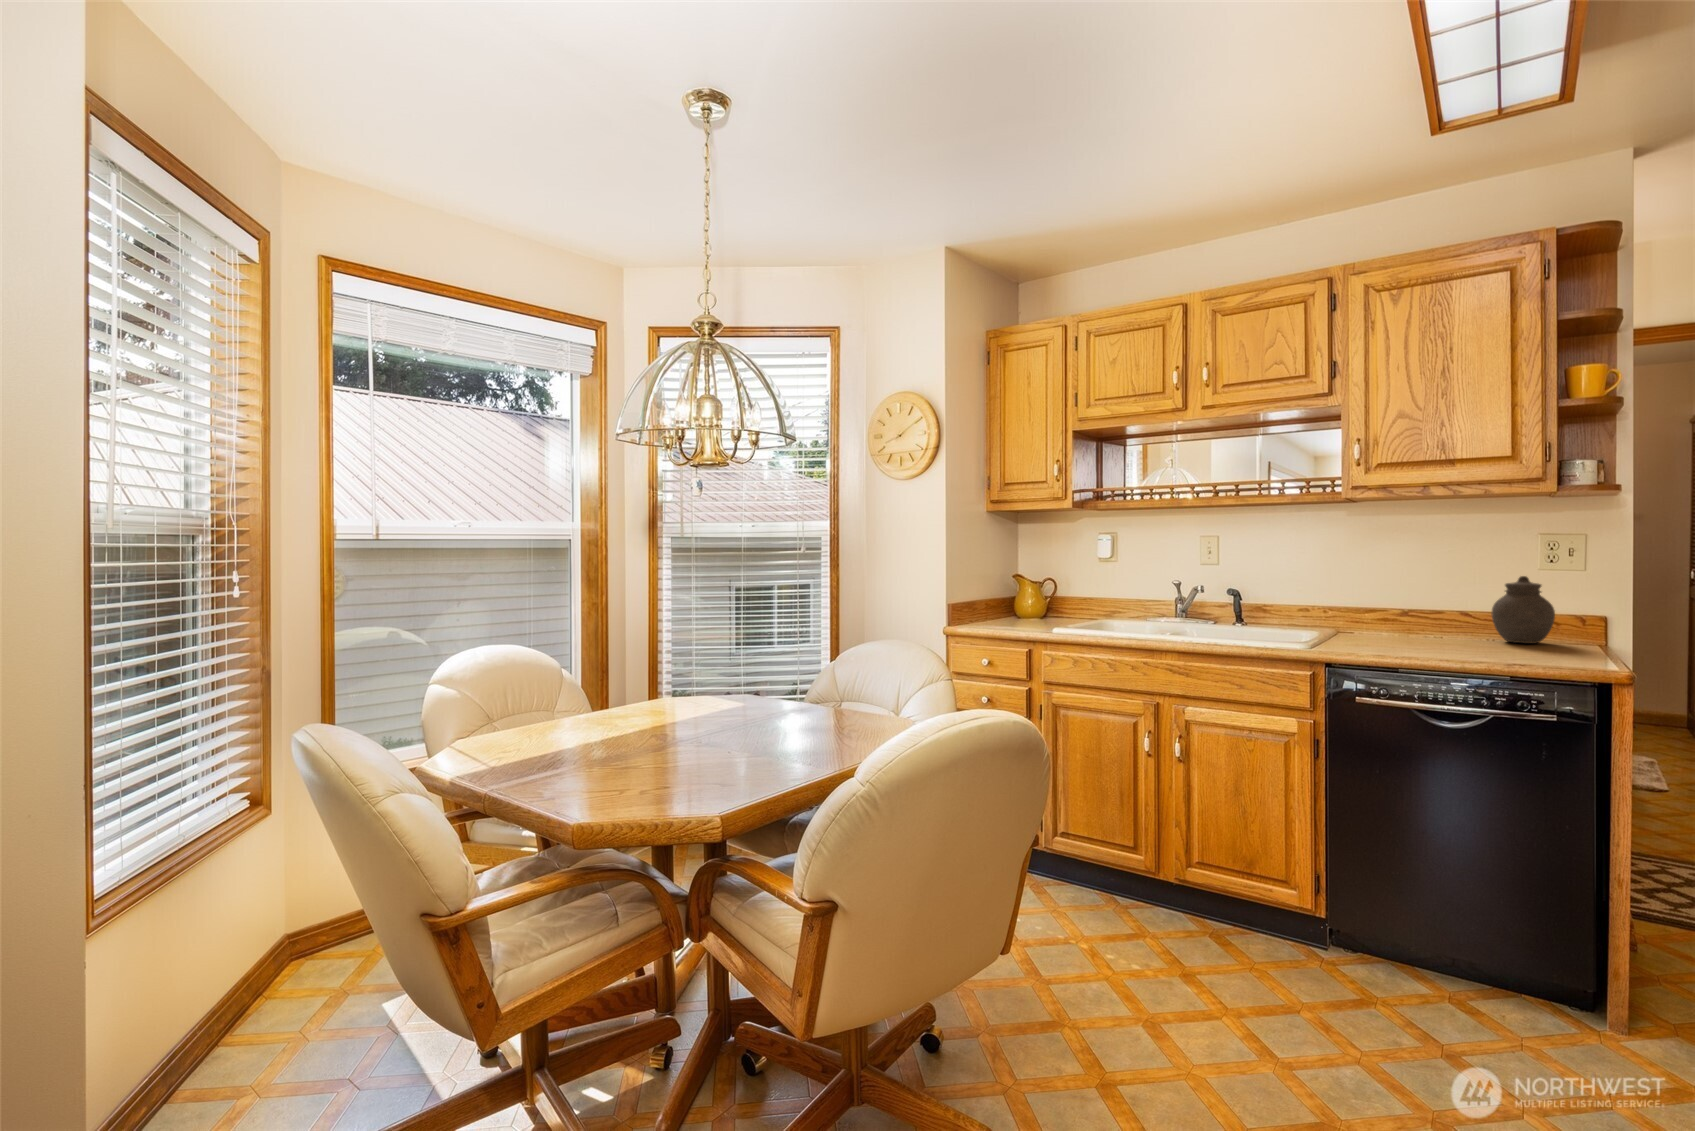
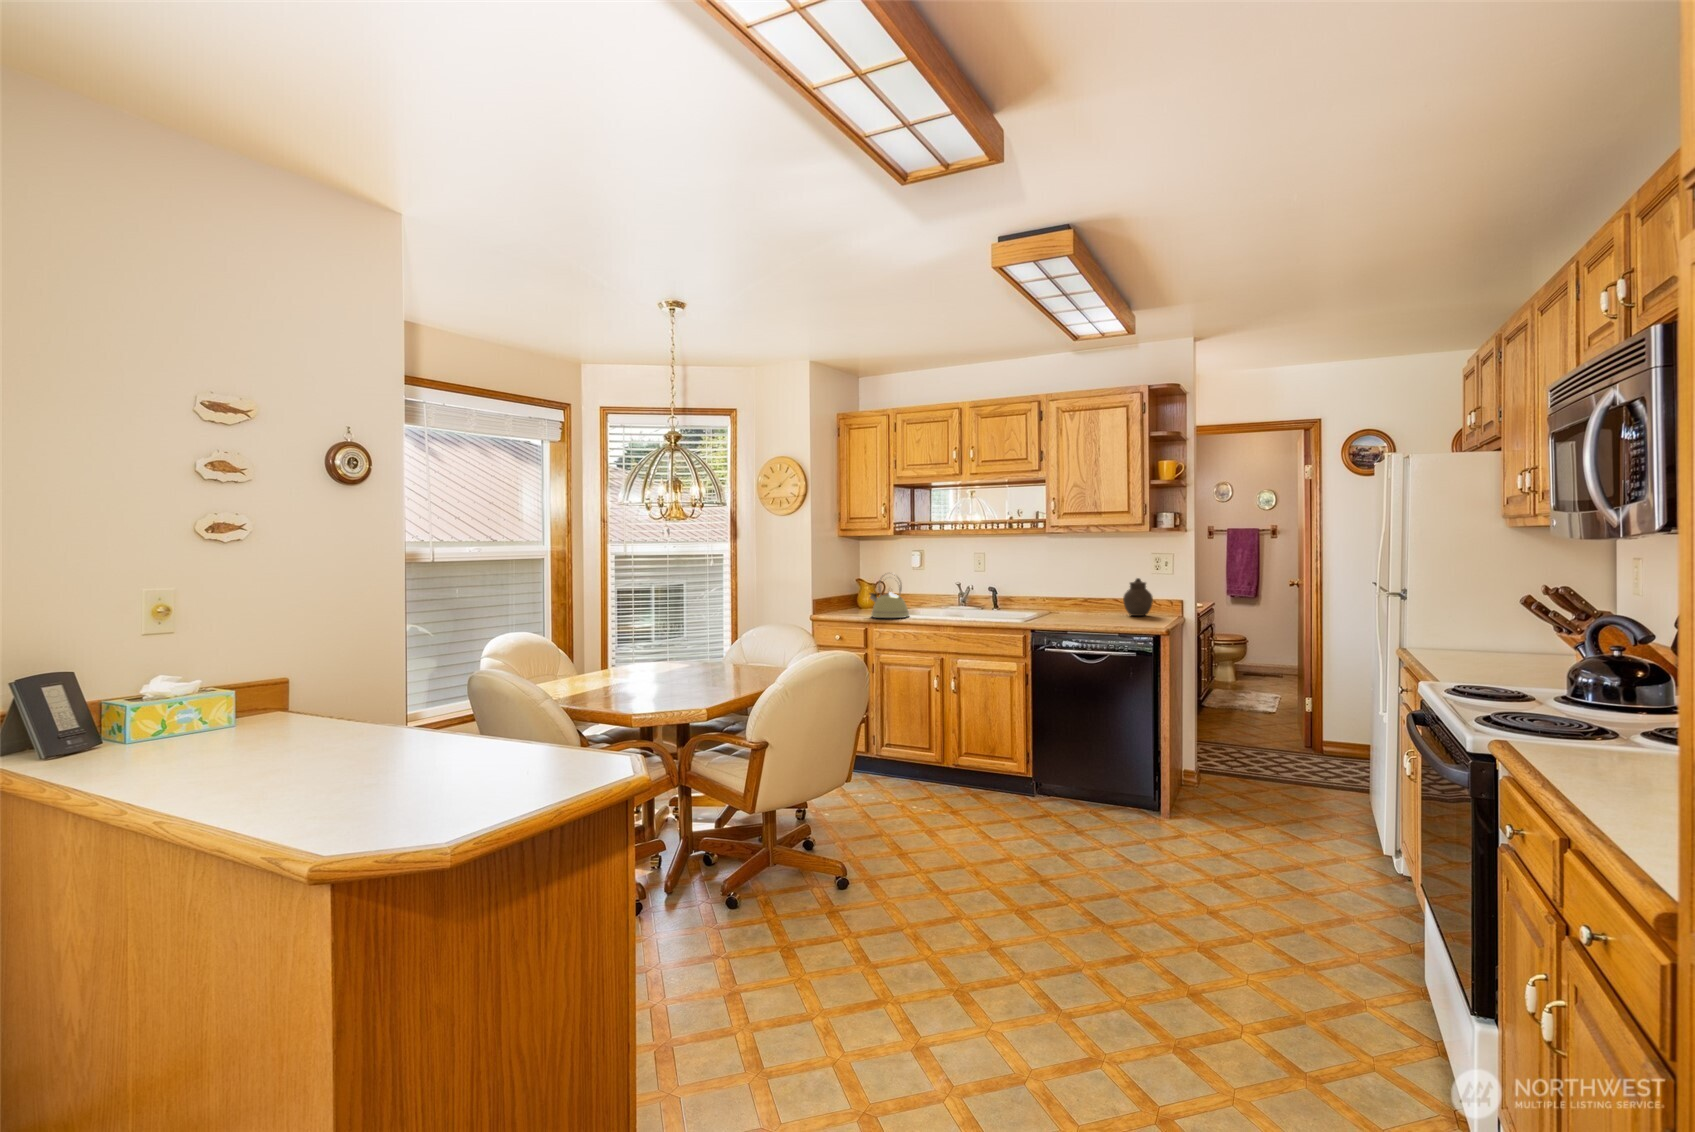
kettle: none [1034,563,1100,635] -> present [870,578,909,618]

